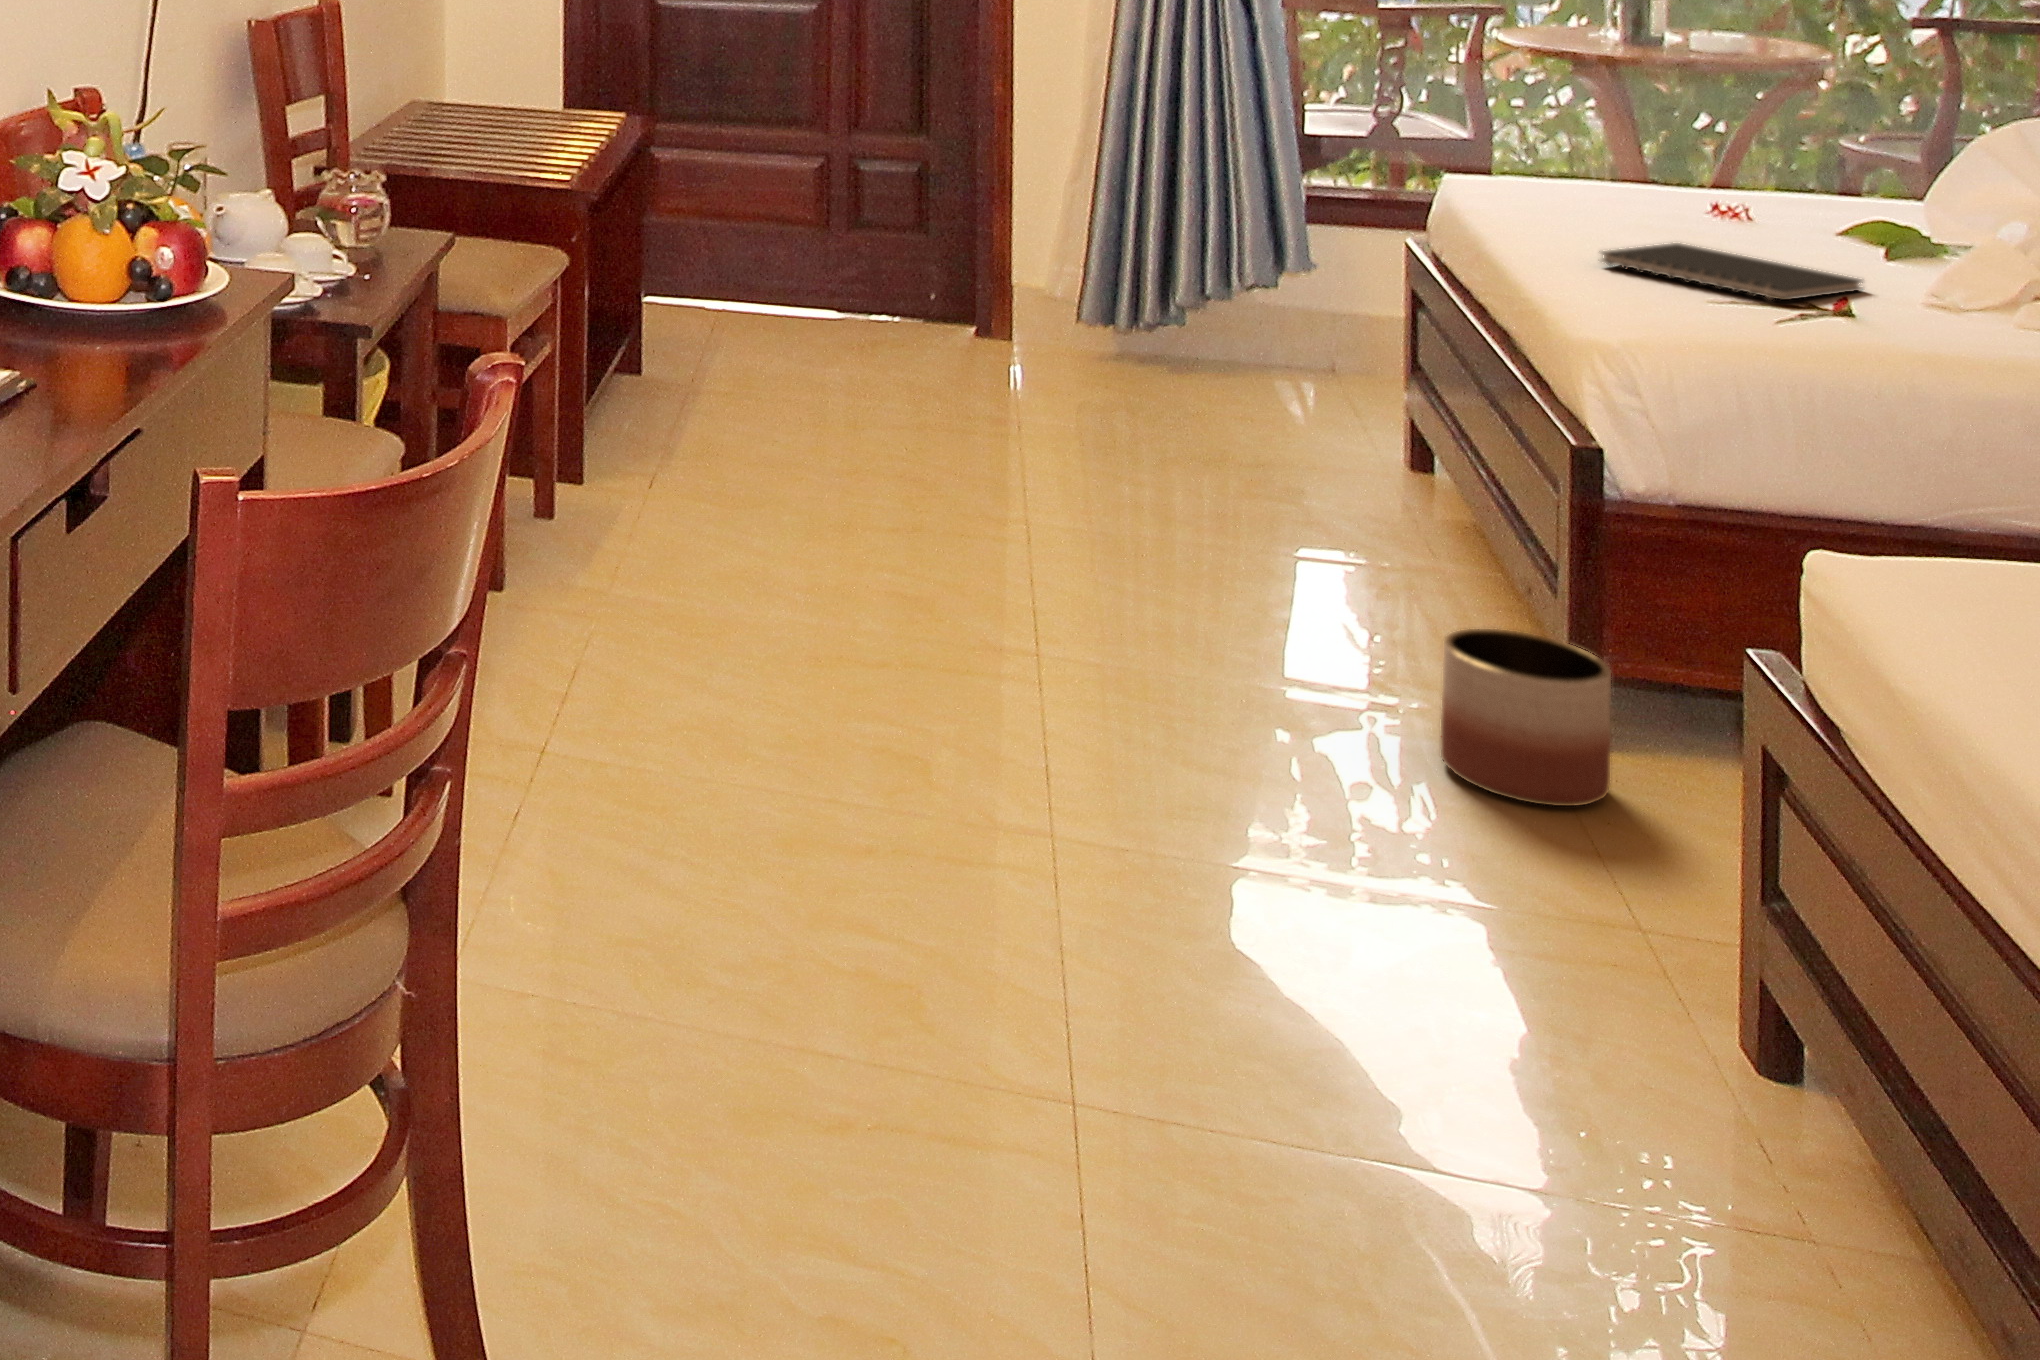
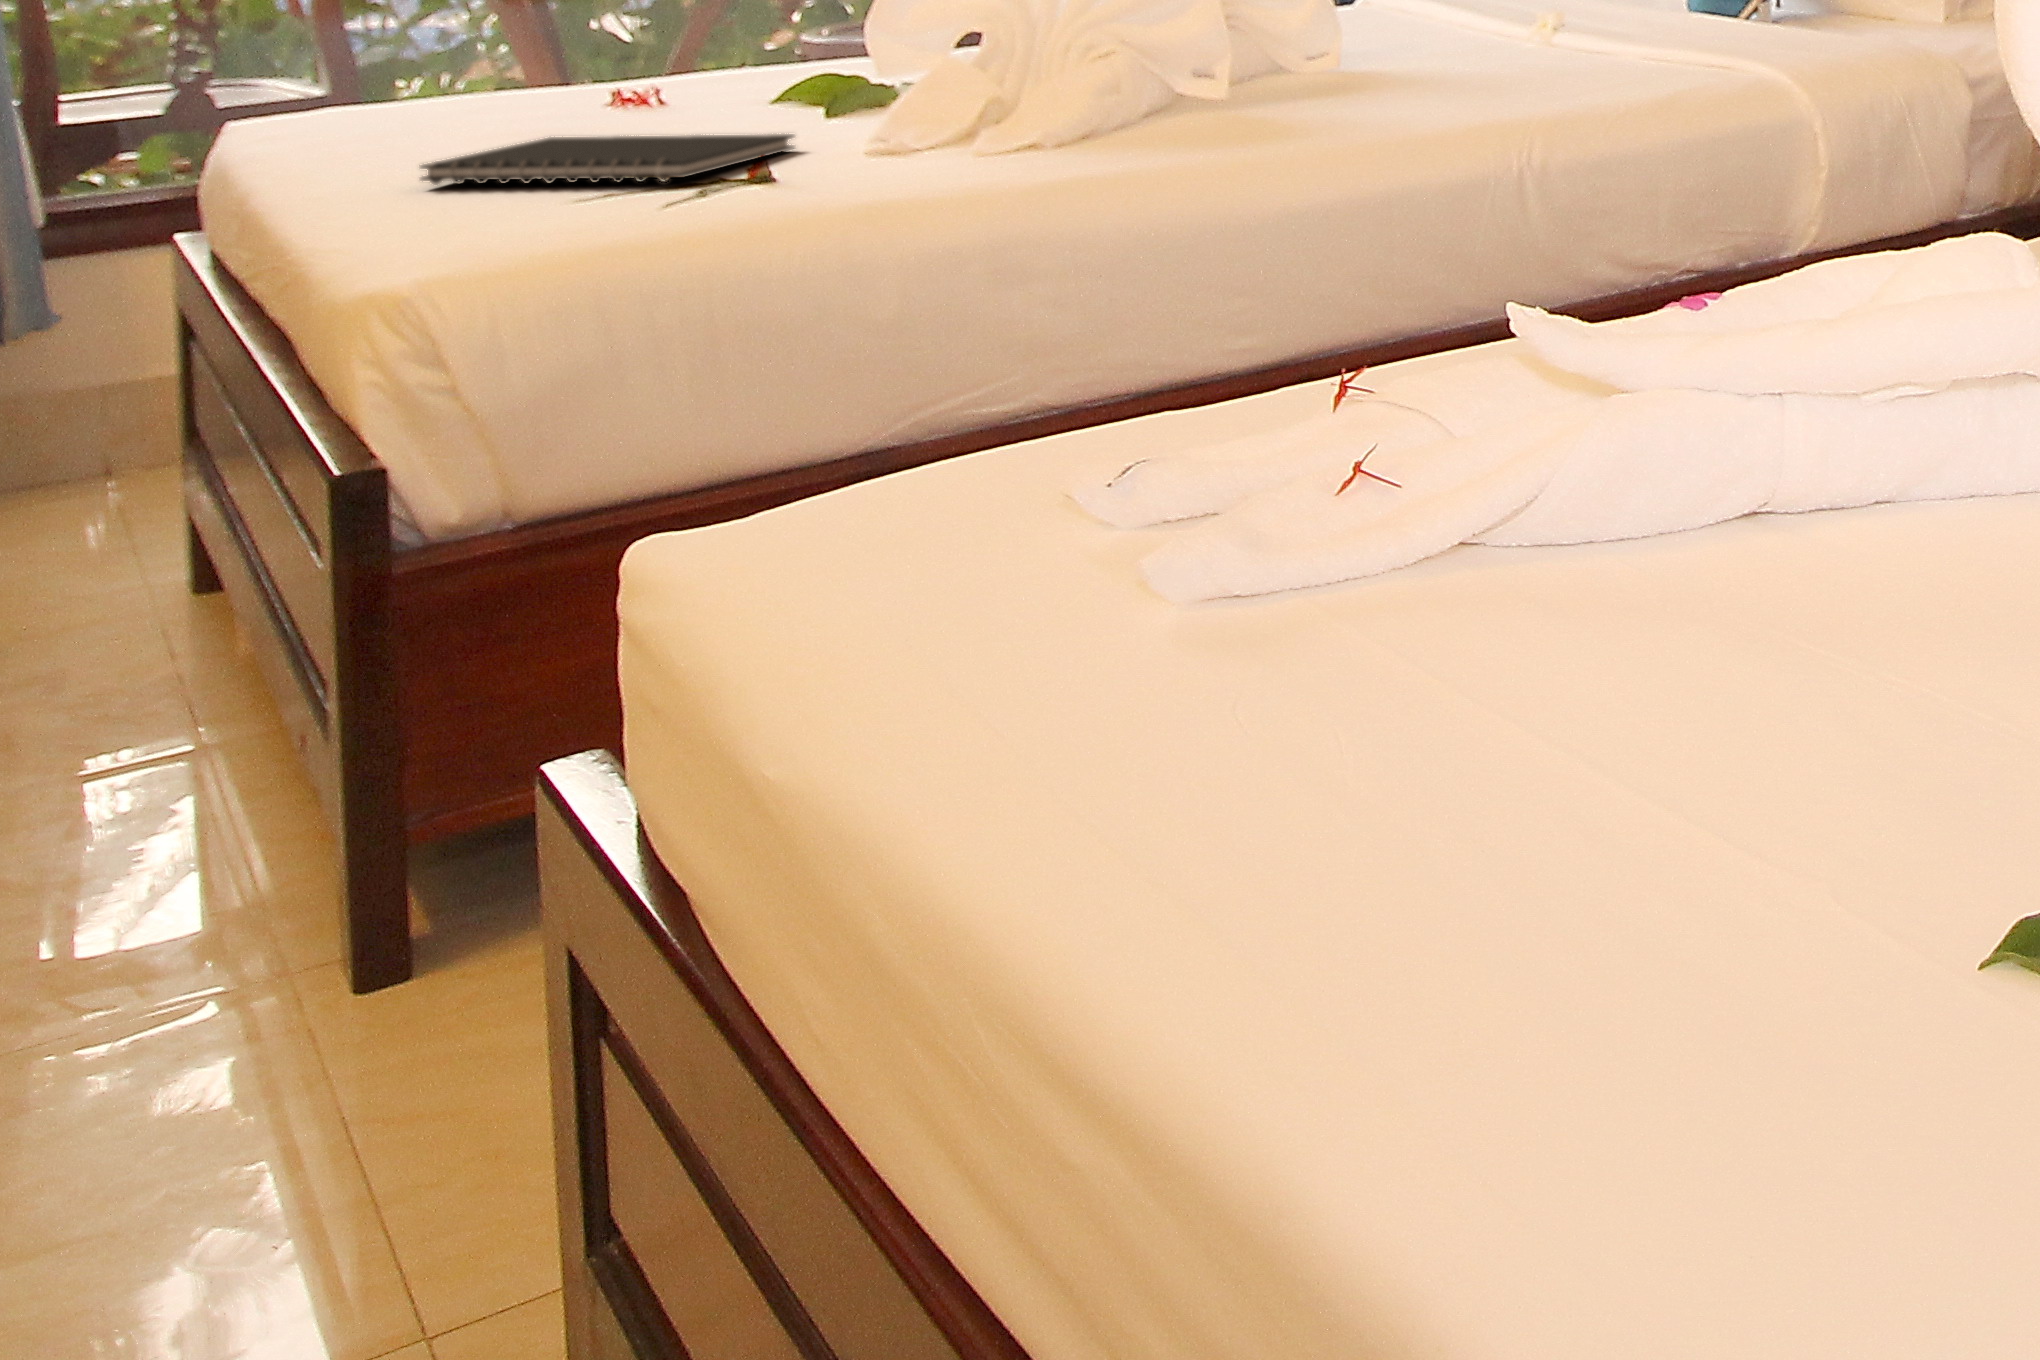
planter: present [1441,629,1611,806] -> none [67,838,396,1190]

